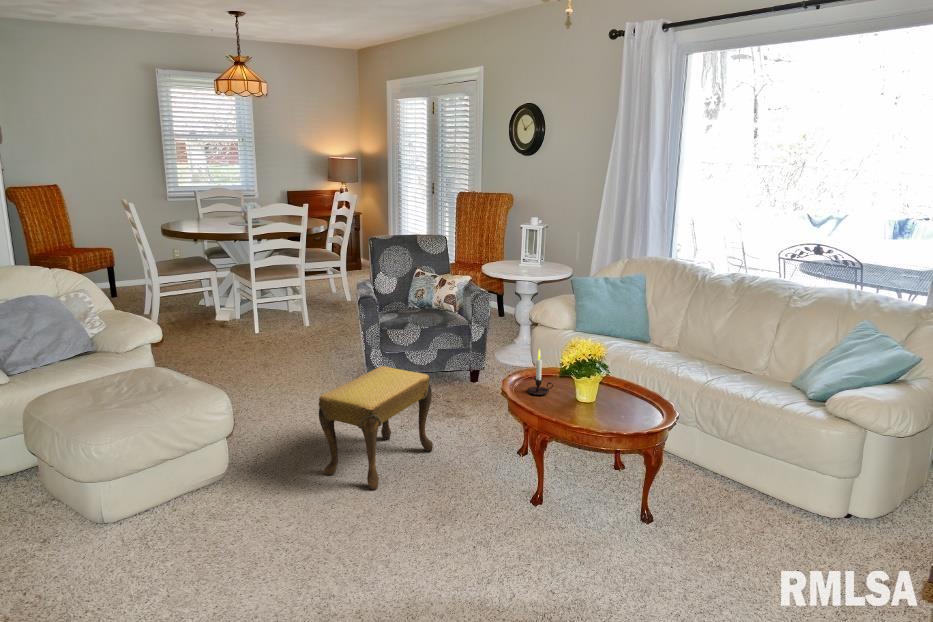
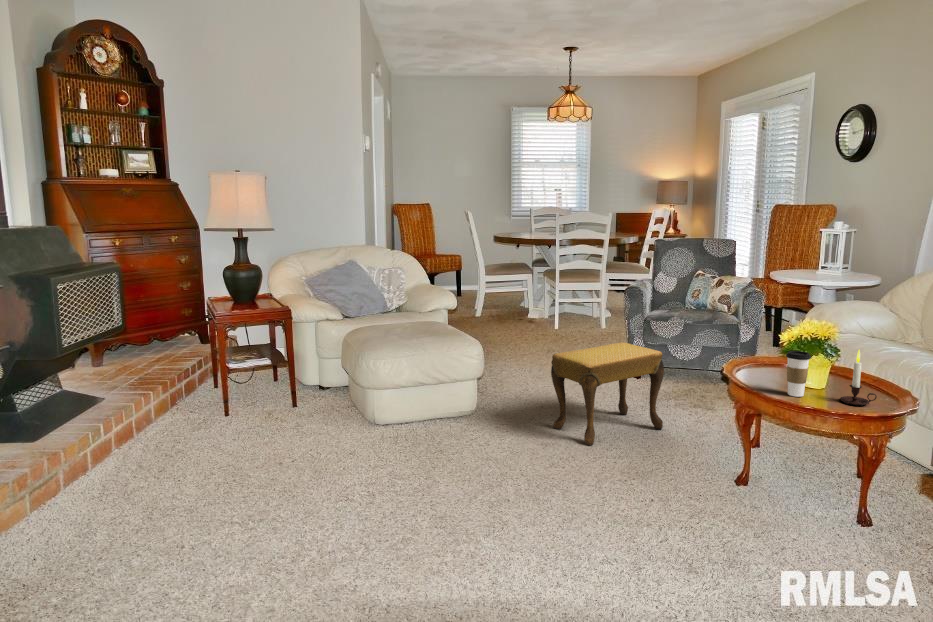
candle: present [527,349,553,395] -> present [840,350,877,405]
coffee cup: none [574,375,595,419] -> present [786,351,811,397]

